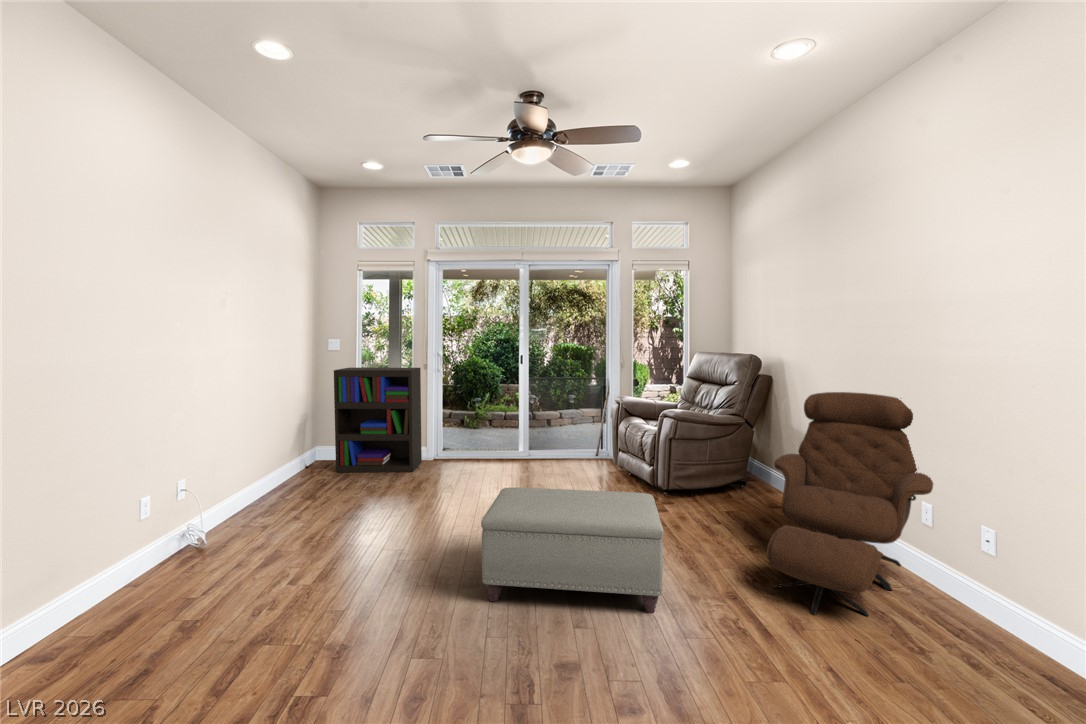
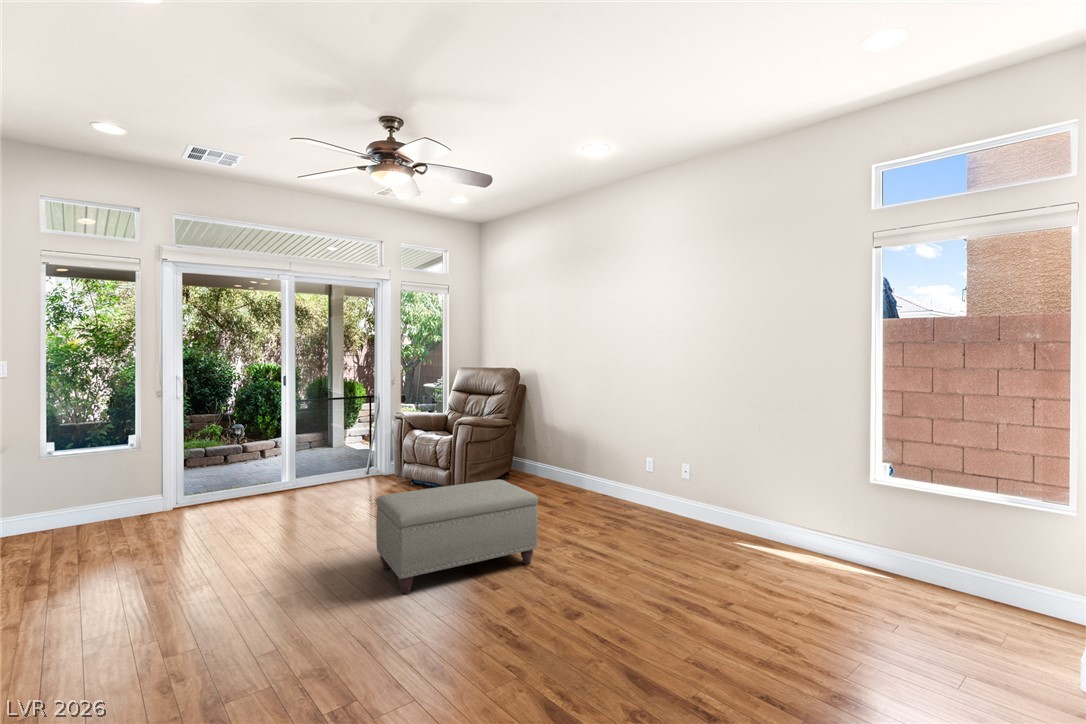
bookshelf: present [334,368,422,472] -> none [15,392,154,547]
lounge chair: present [767,392,933,616] -> none [561,393,654,538]

